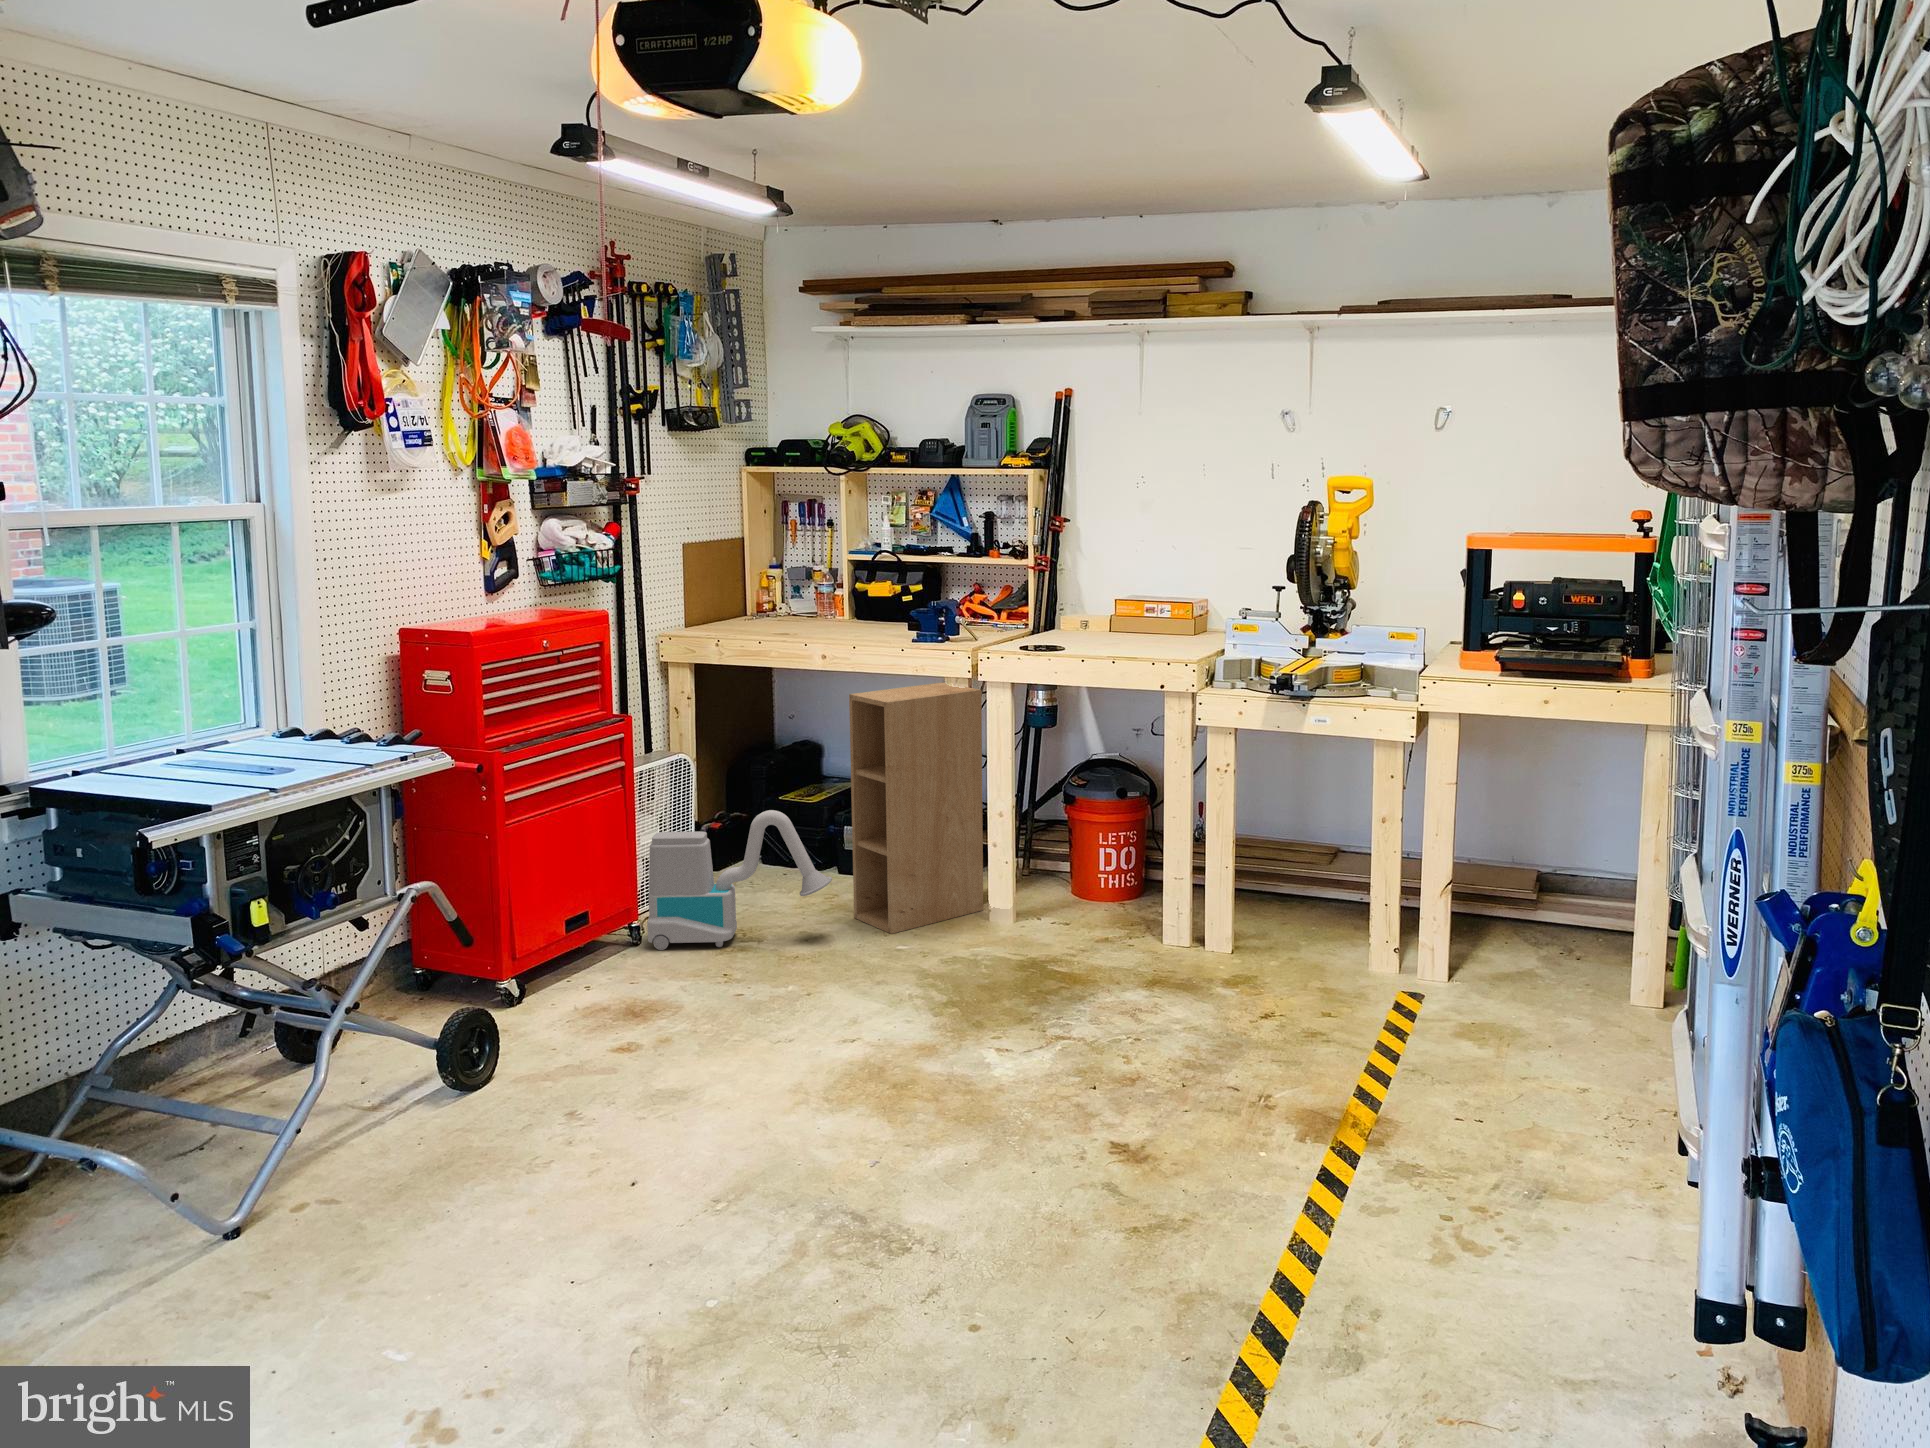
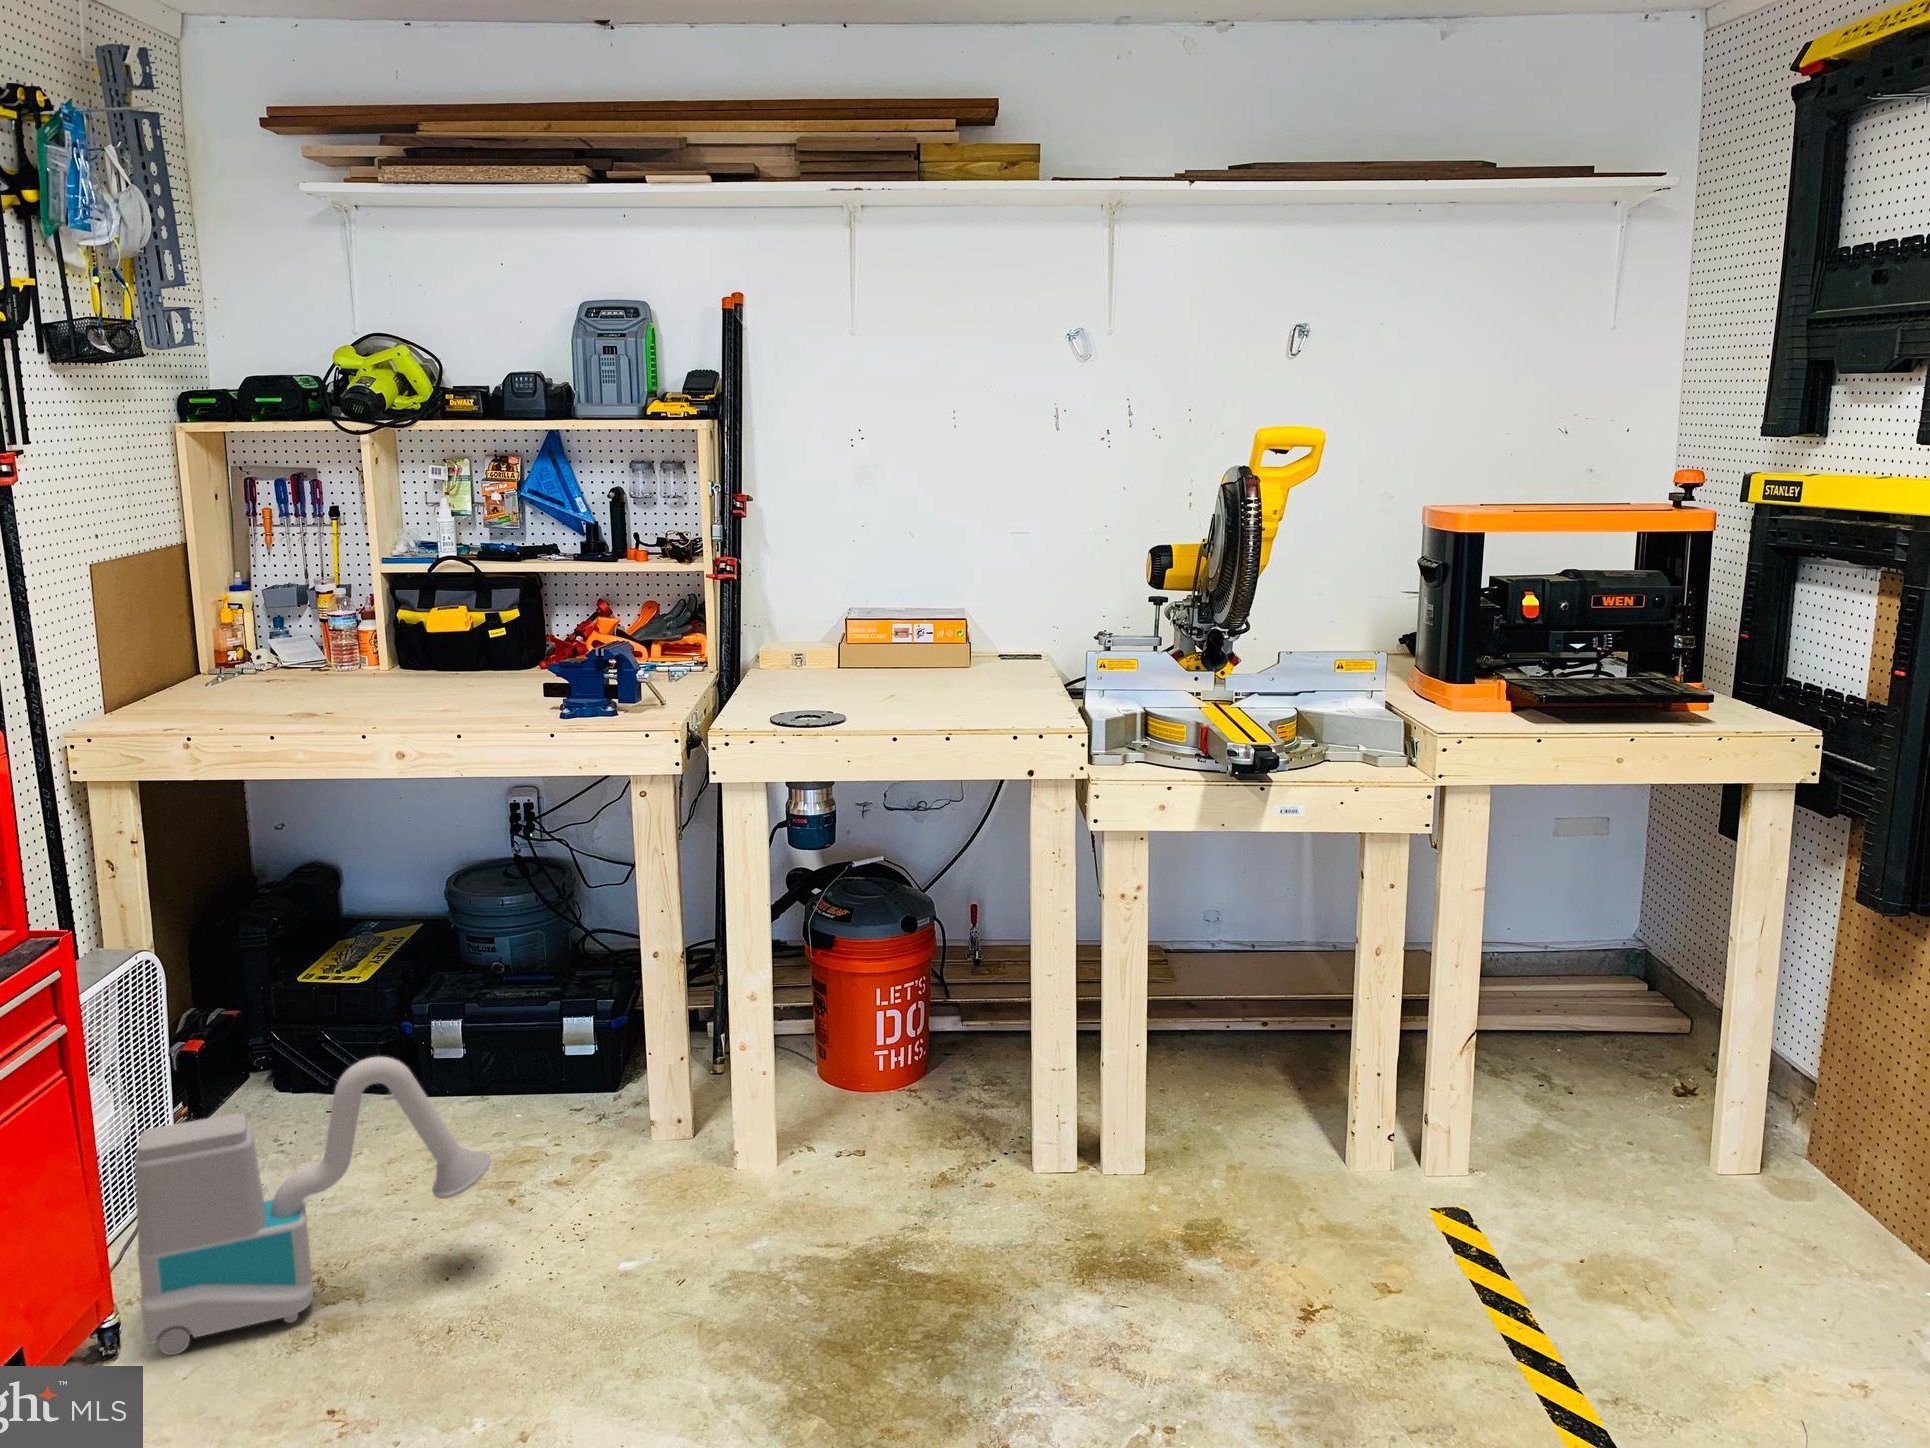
shelving unit: present [849,682,983,934] -> none [485,780,713,1225]

